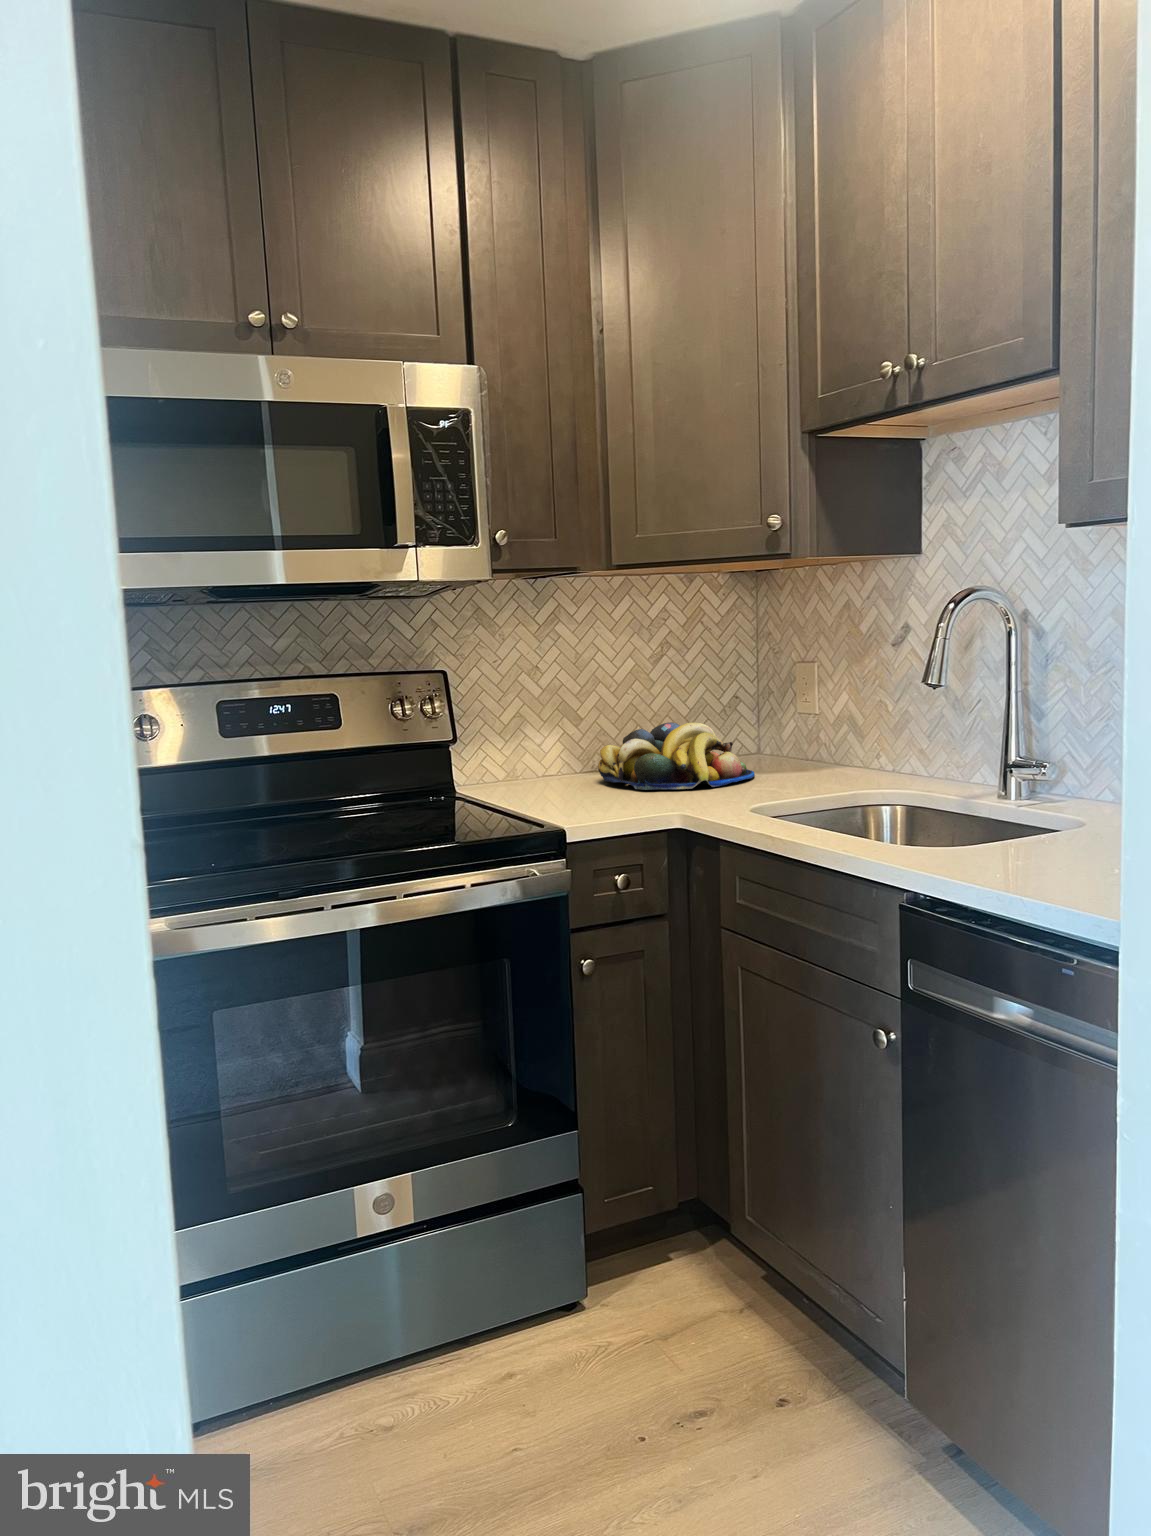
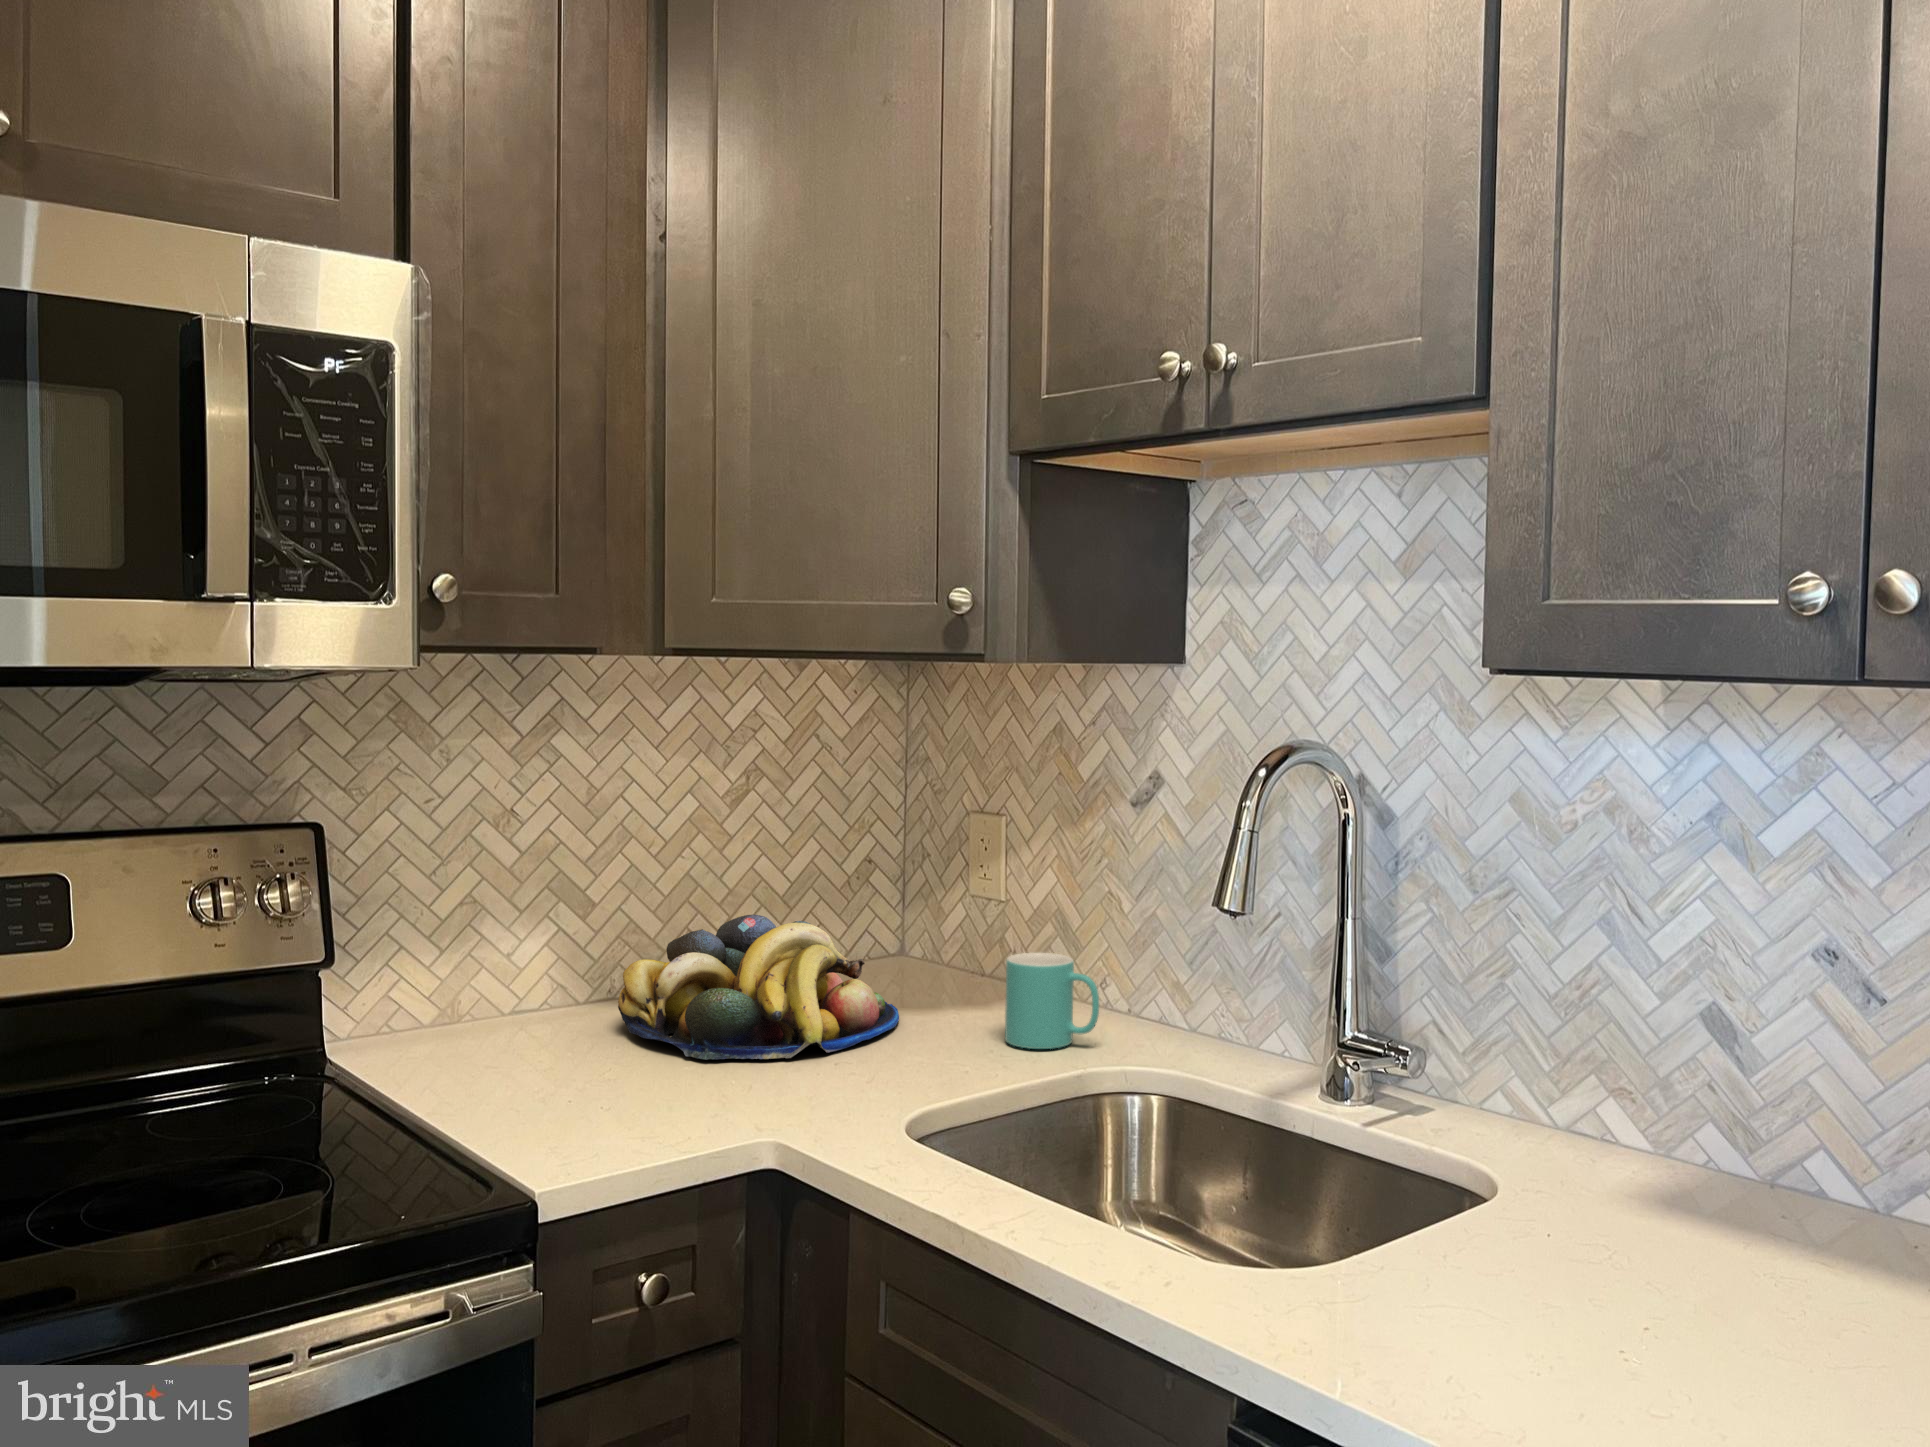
mug: none [814,733,869,784] -> present [1005,953,1099,1049]

